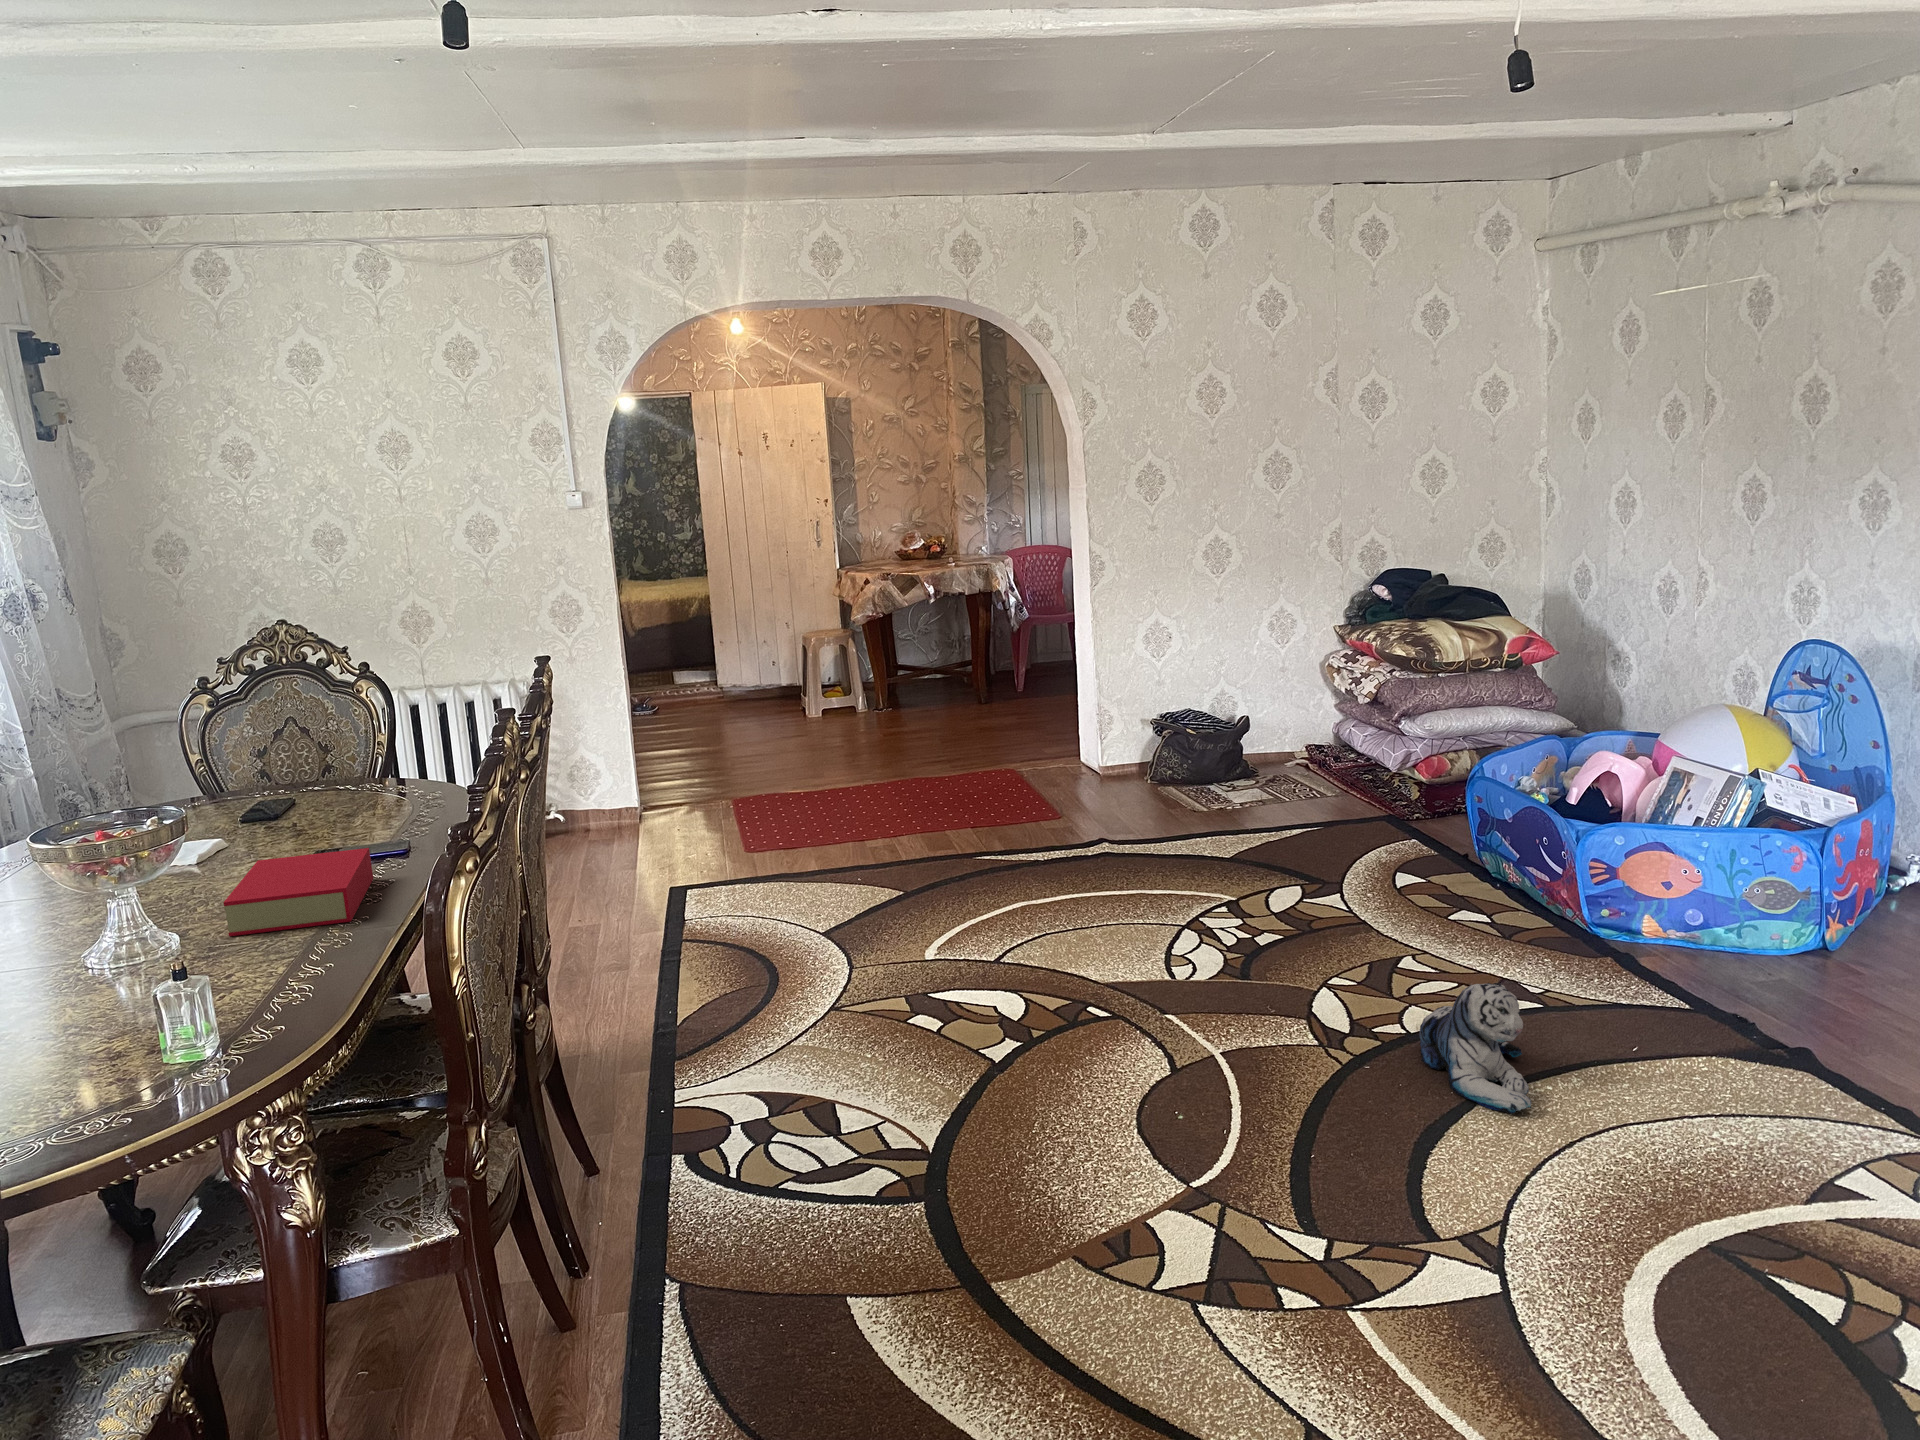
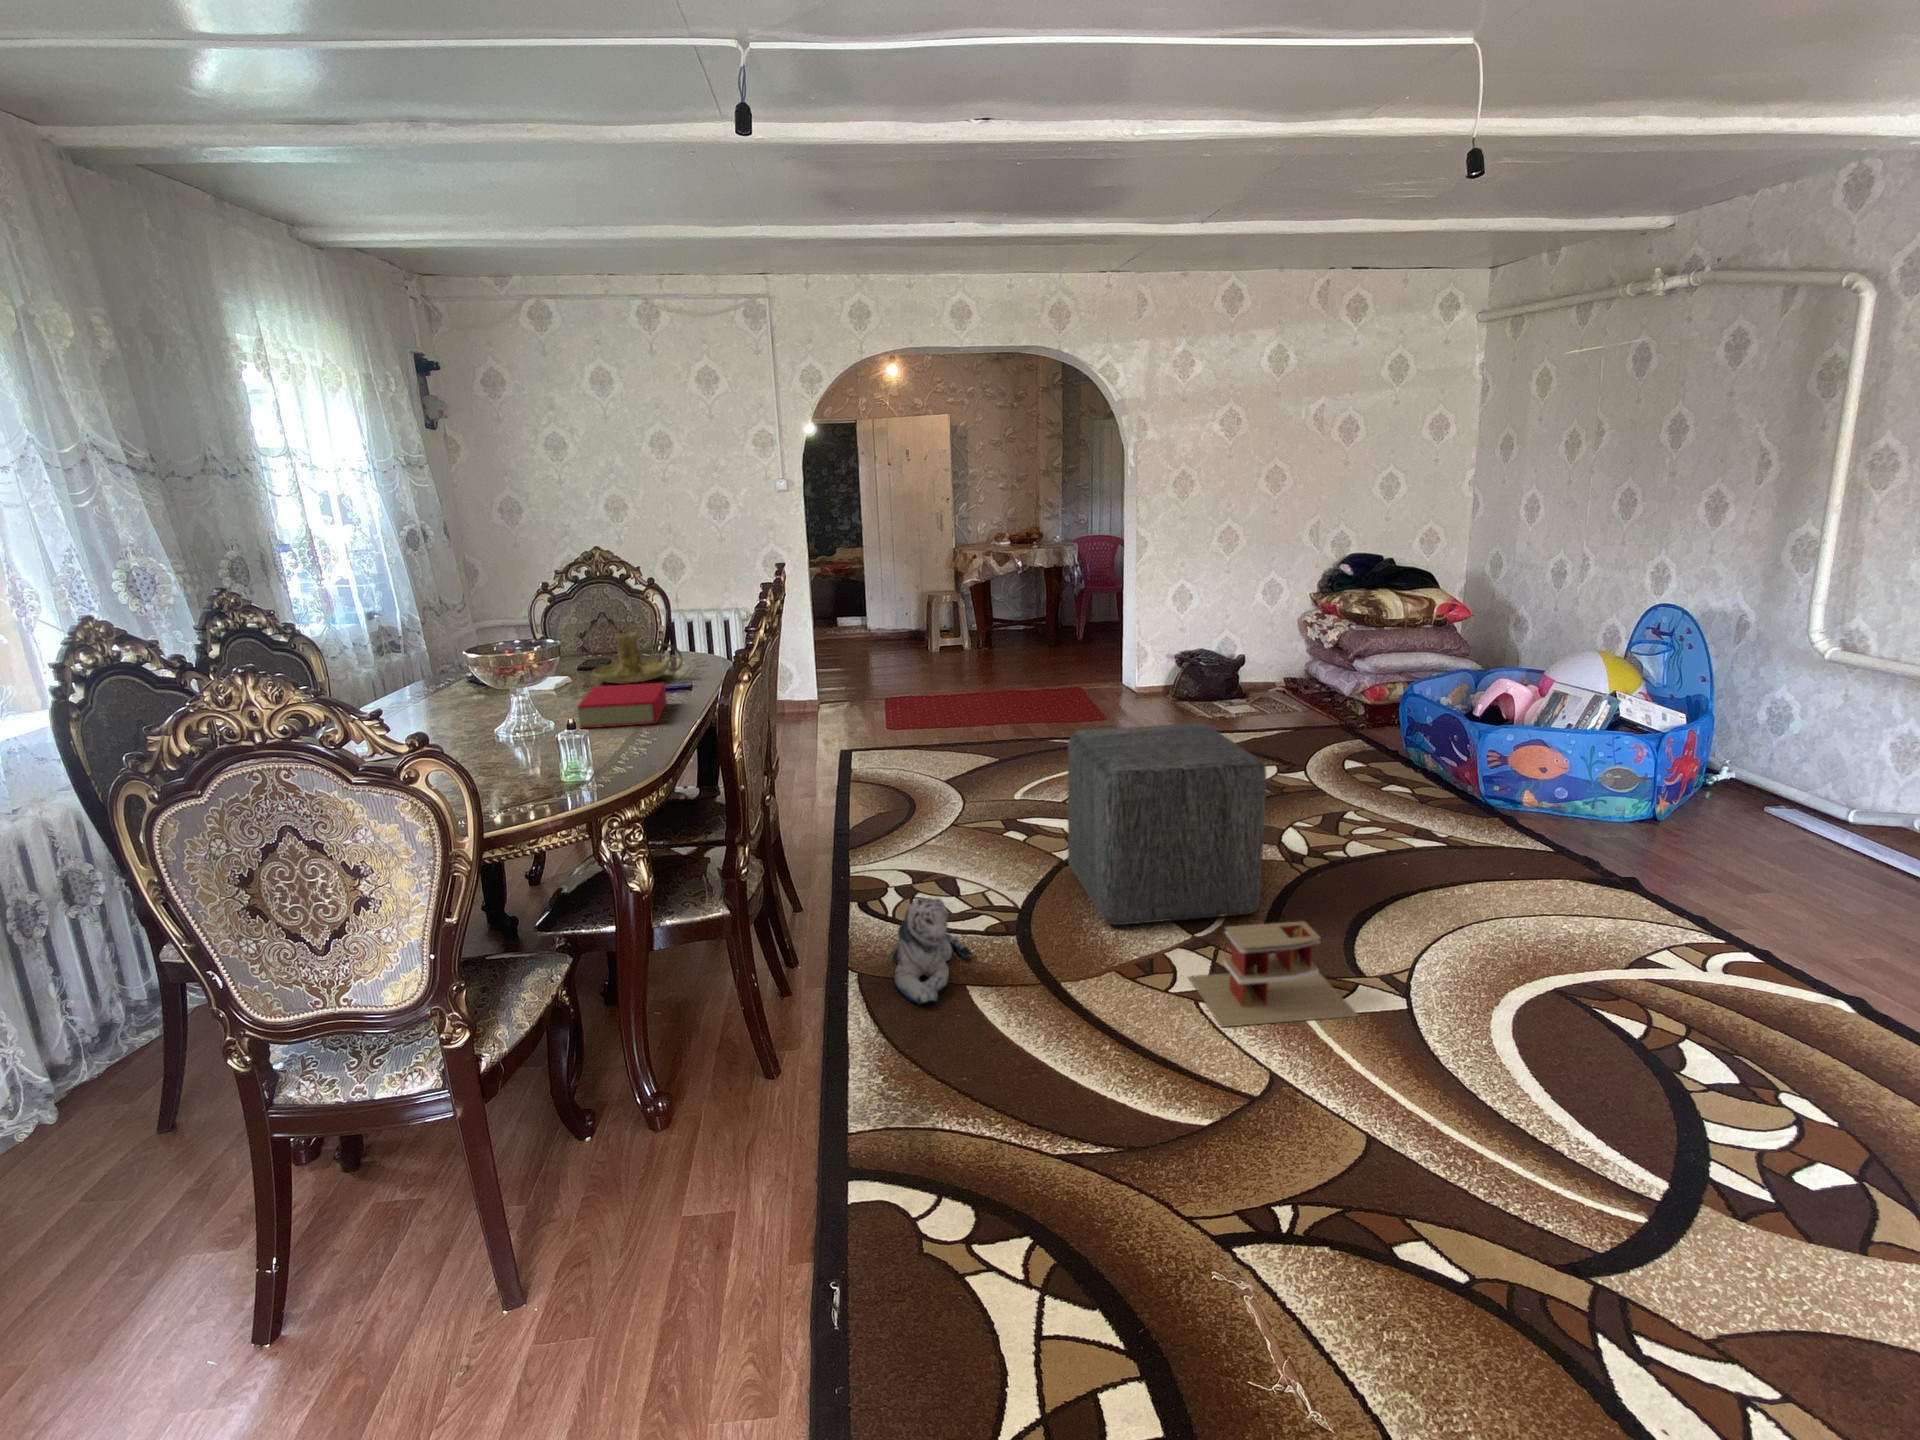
candle holder: none [262,763,405,844] -> present [592,633,683,684]
ottoman: none [991,854,1281,1173] -> present [1068,723,1266,925]
plush toy: present [1420,983,1532,1113] -> present [892,898,970,1004]
toy house: none [1178,1166,1432,1344] -> present [1188,922,1358,1027]

